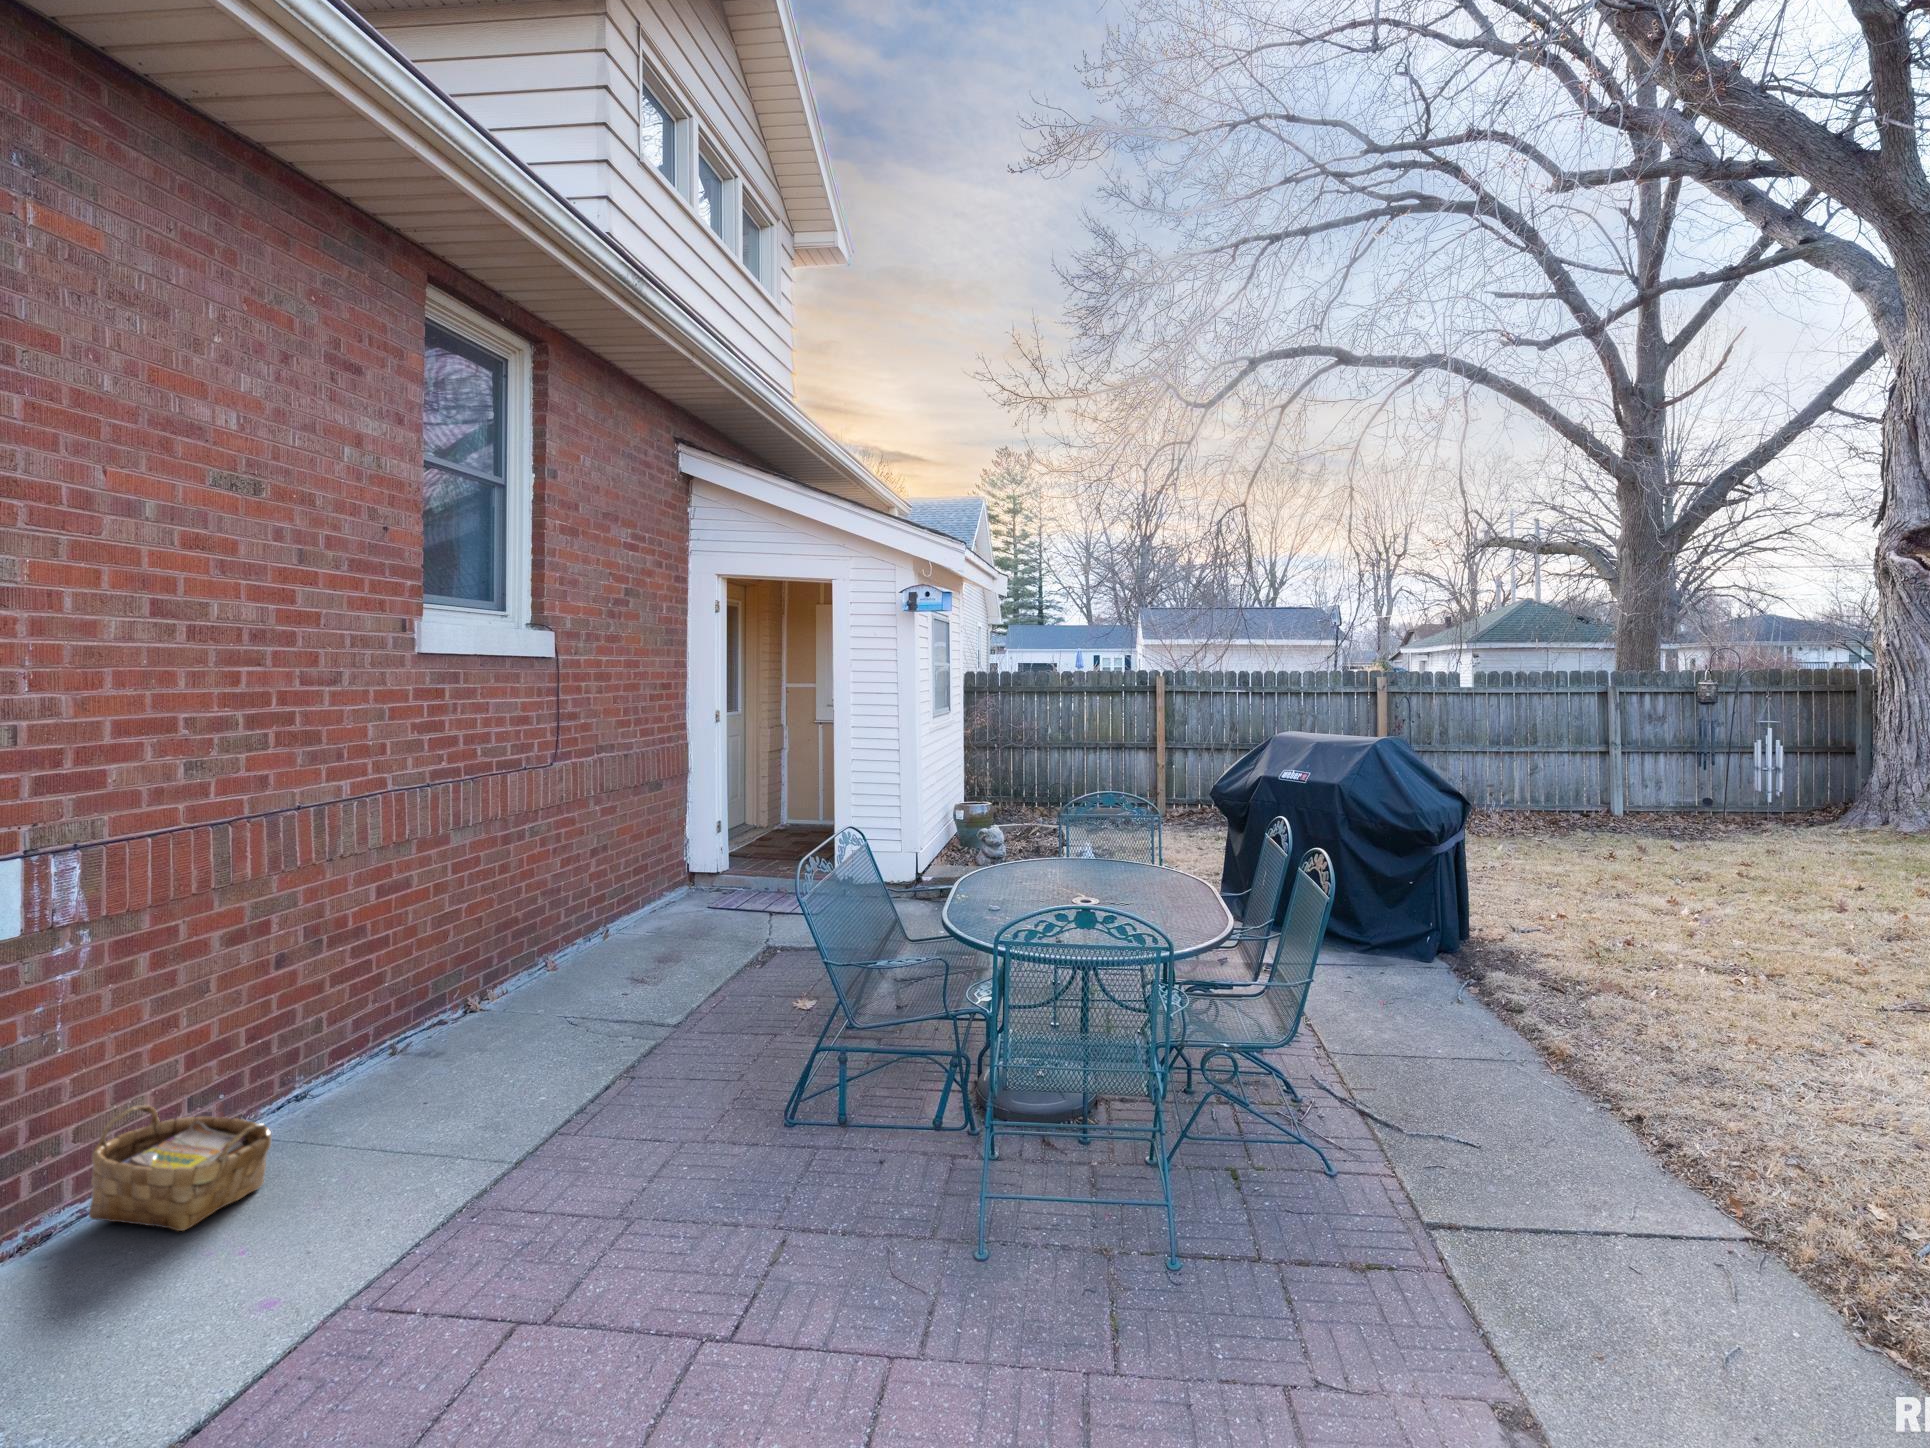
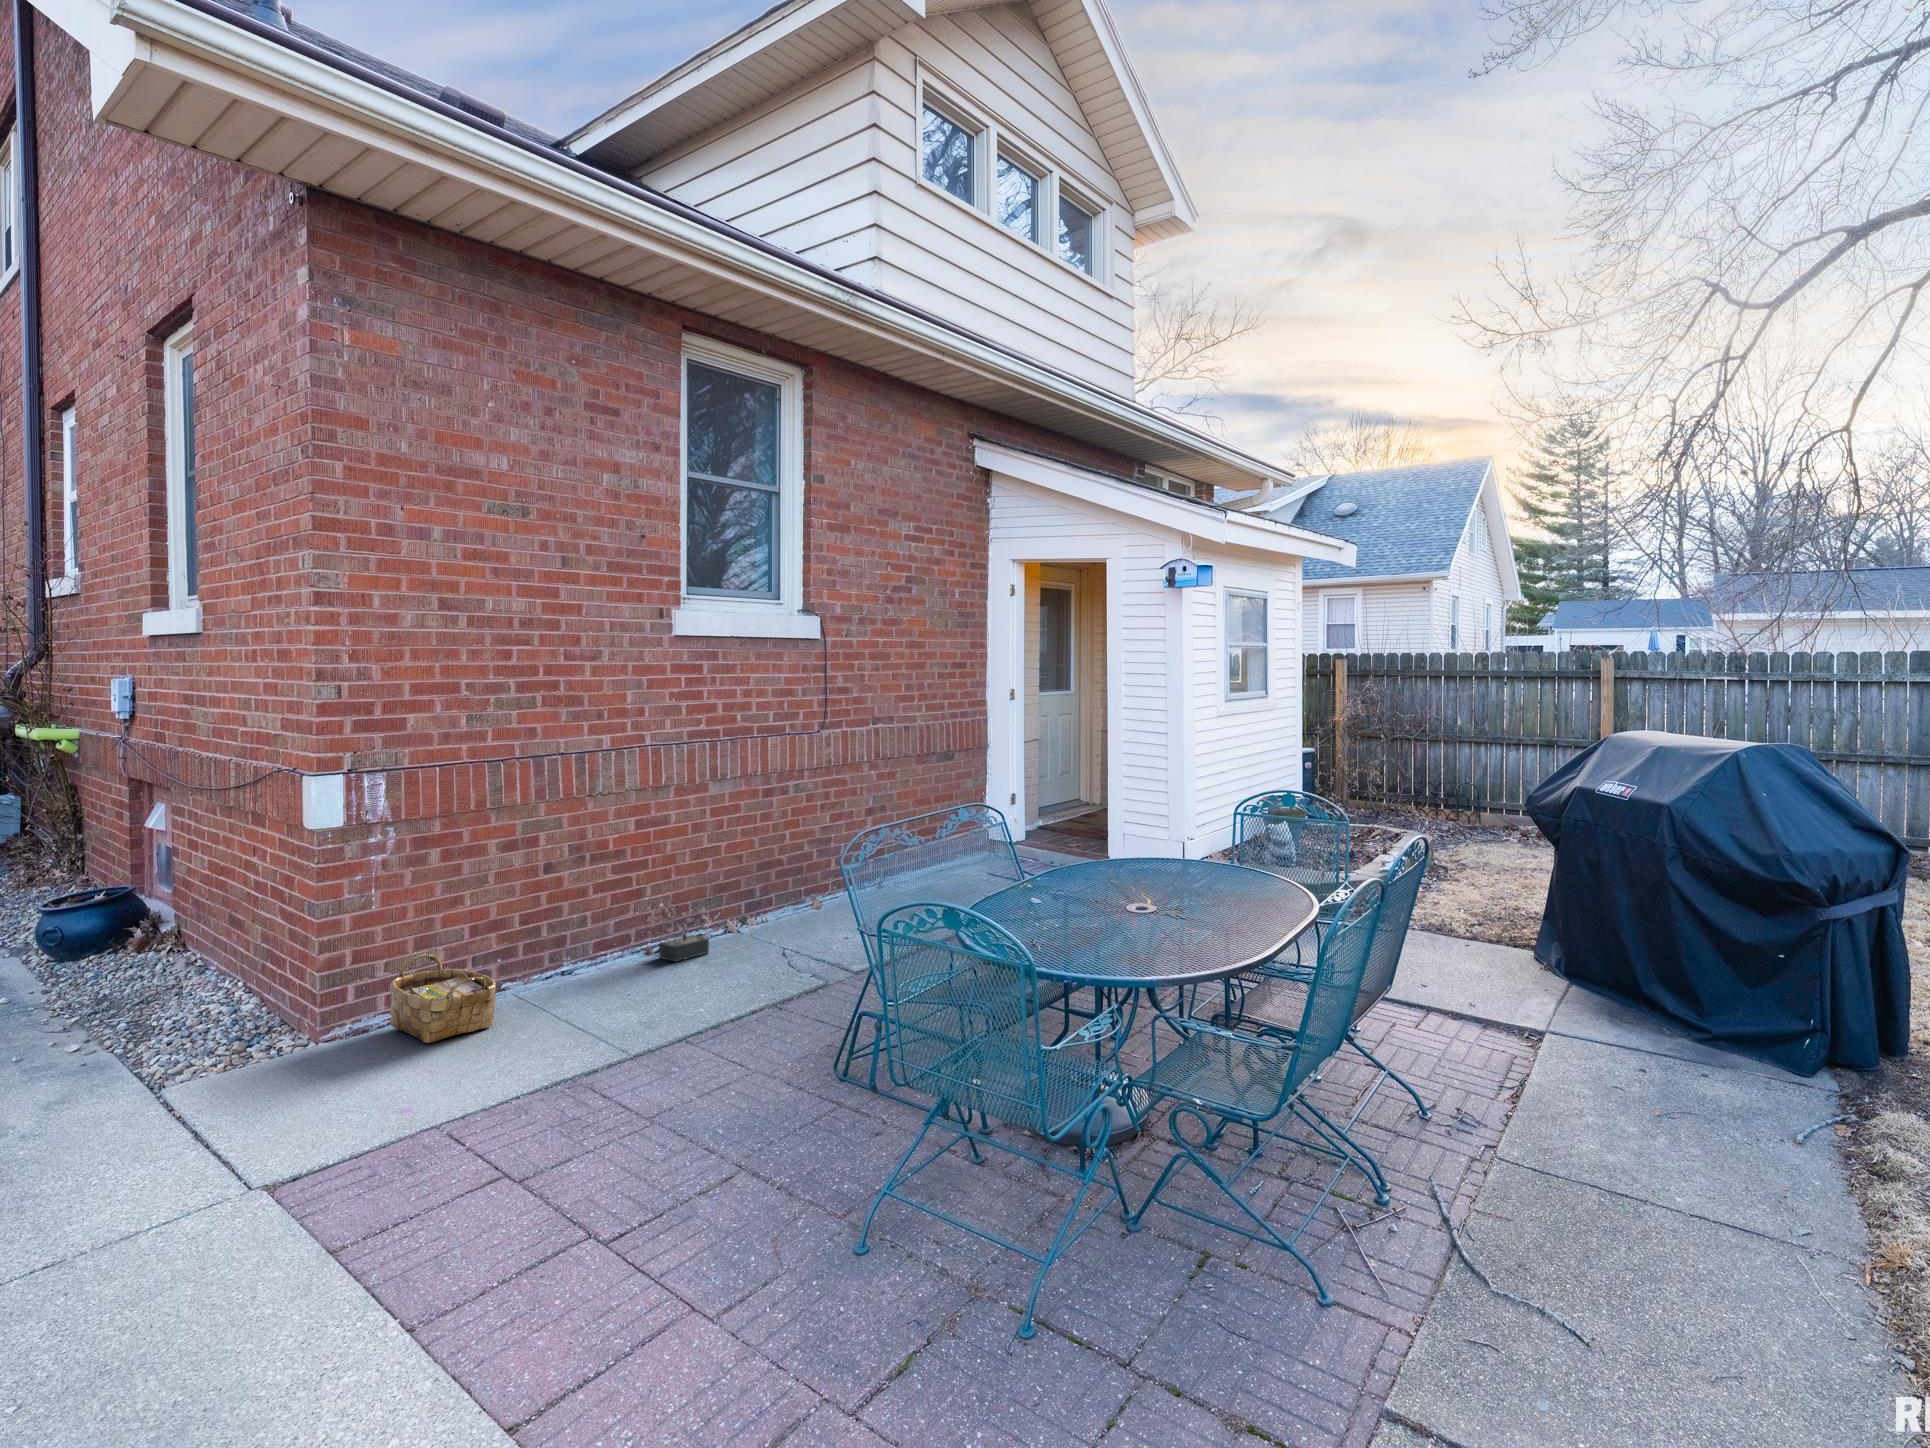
decorative plant: none [390,983,471,1055] -> present [647,903,711,962]

